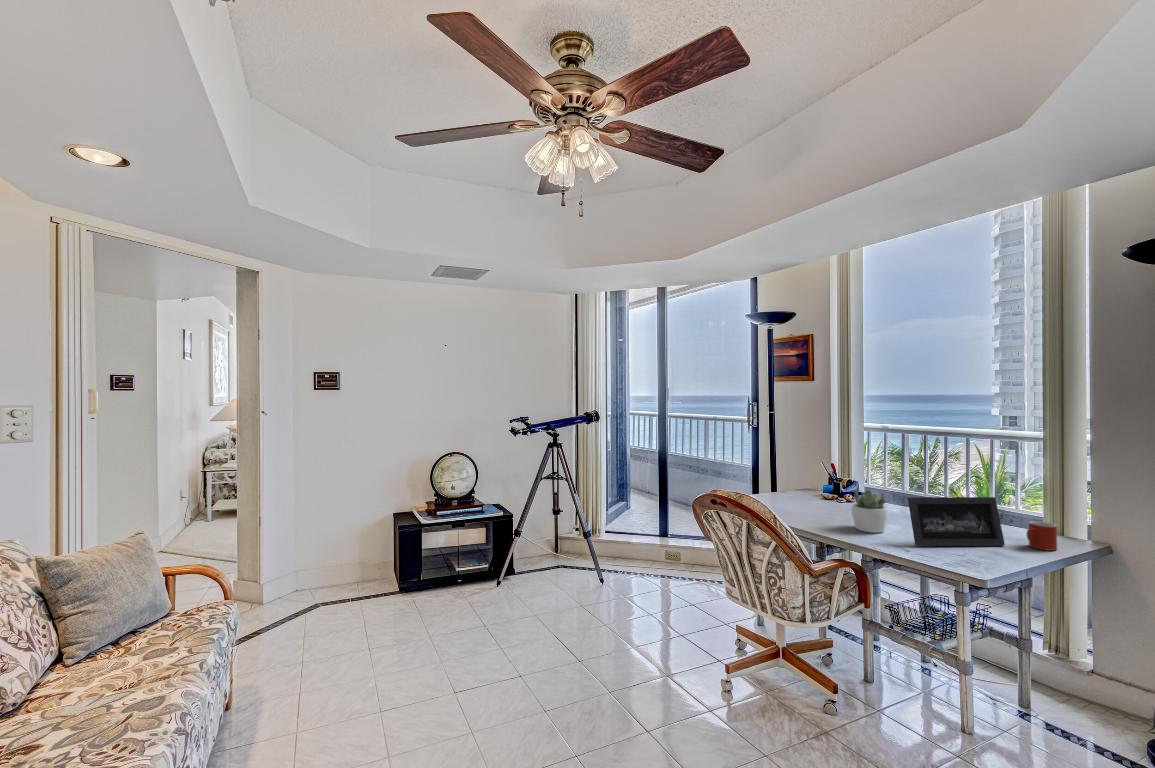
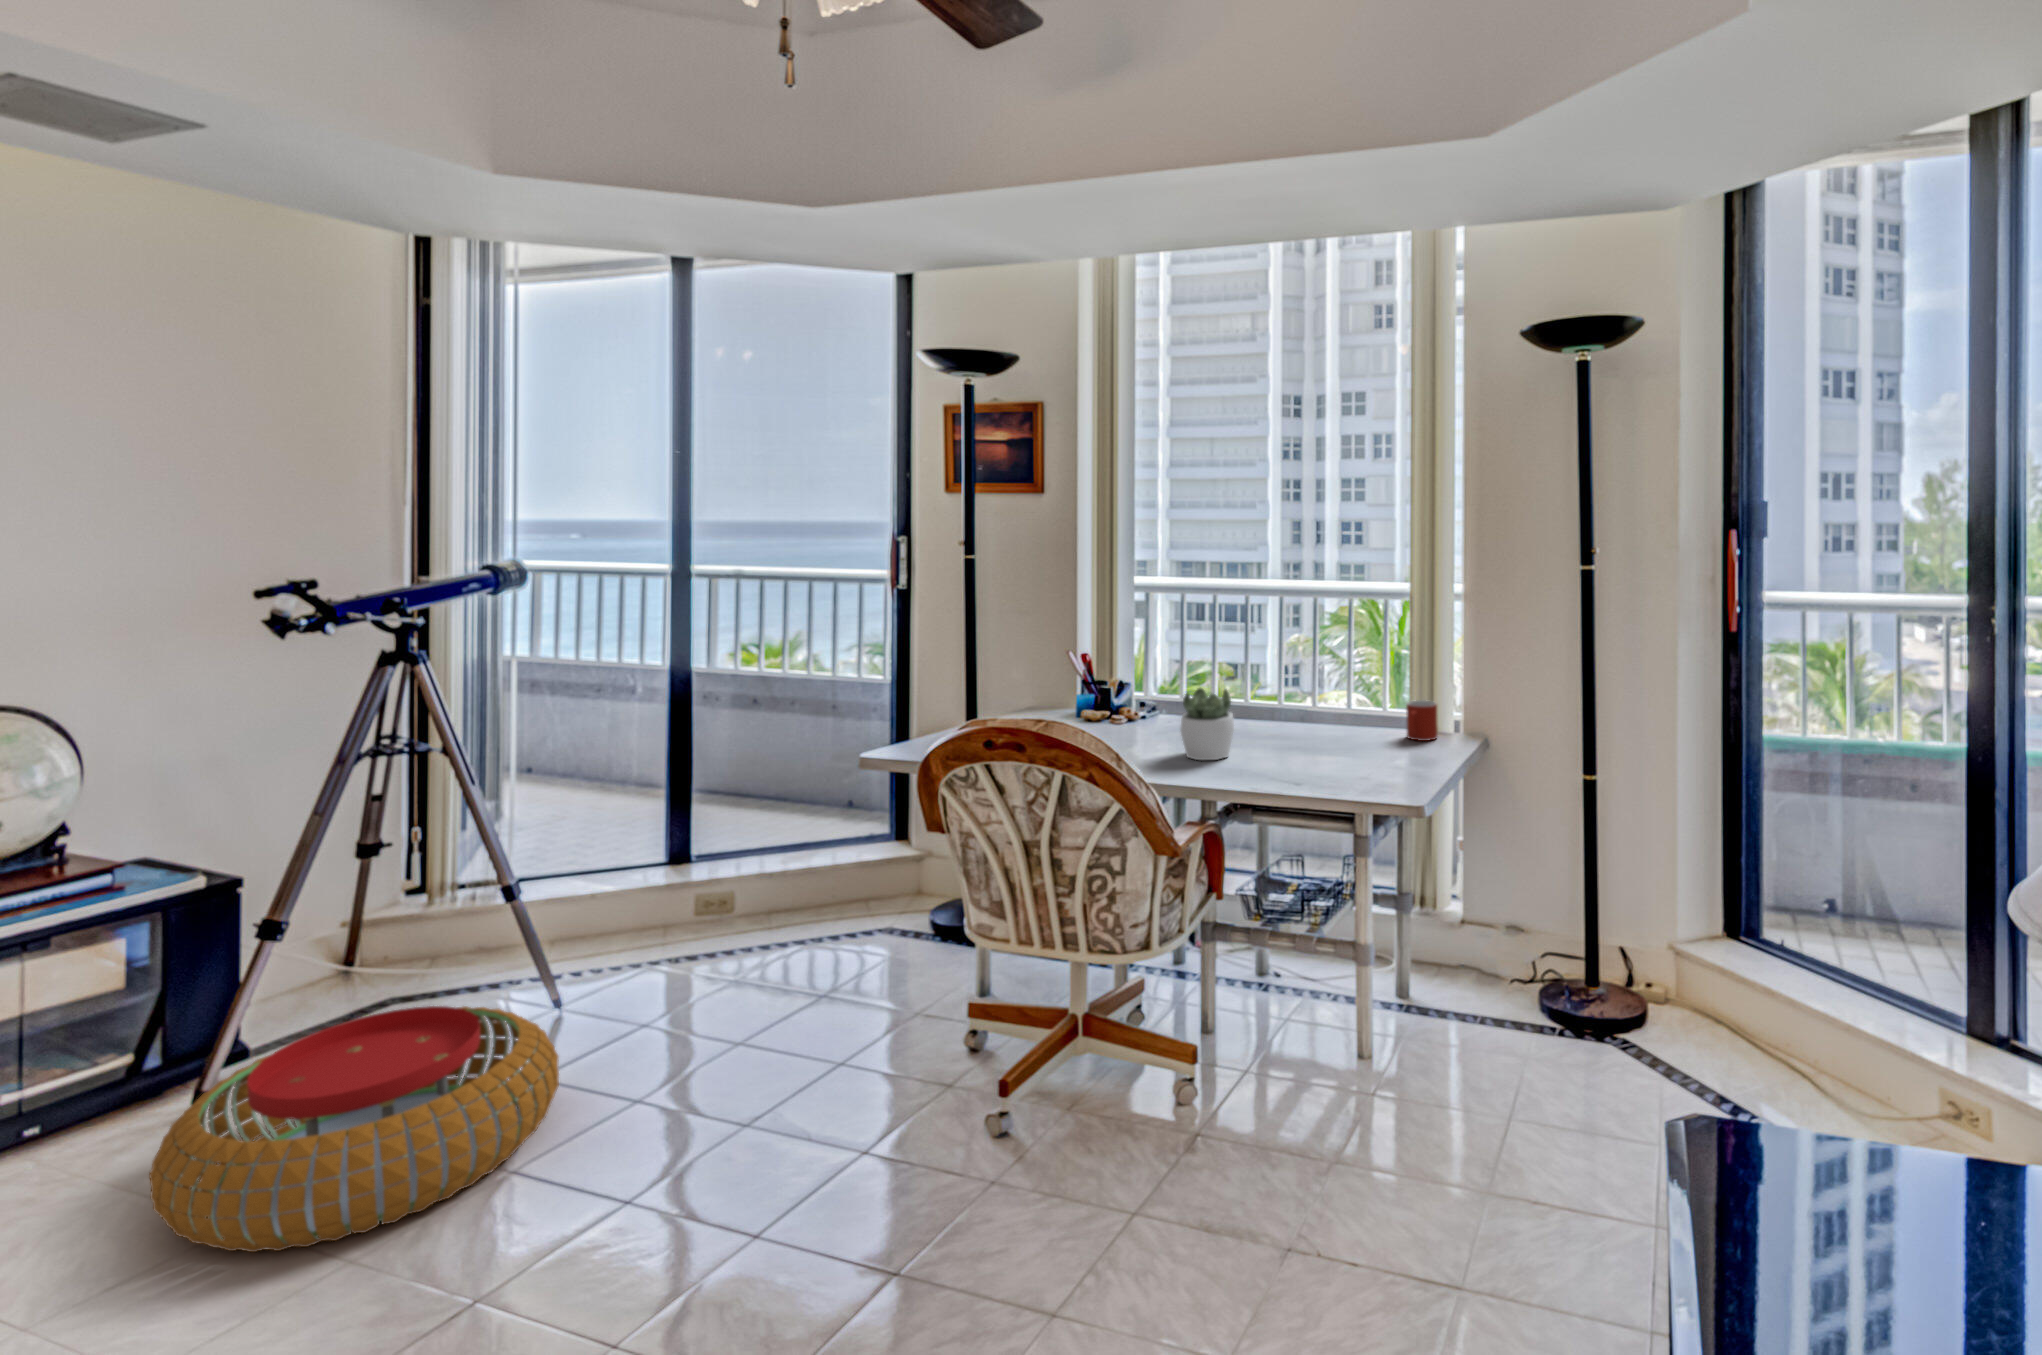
picture frame: present [908,497,1005,546] -> none [1274,673,1385,767]
pouf: none [465,561,577,632] -> present [149,1006,559,1252]

